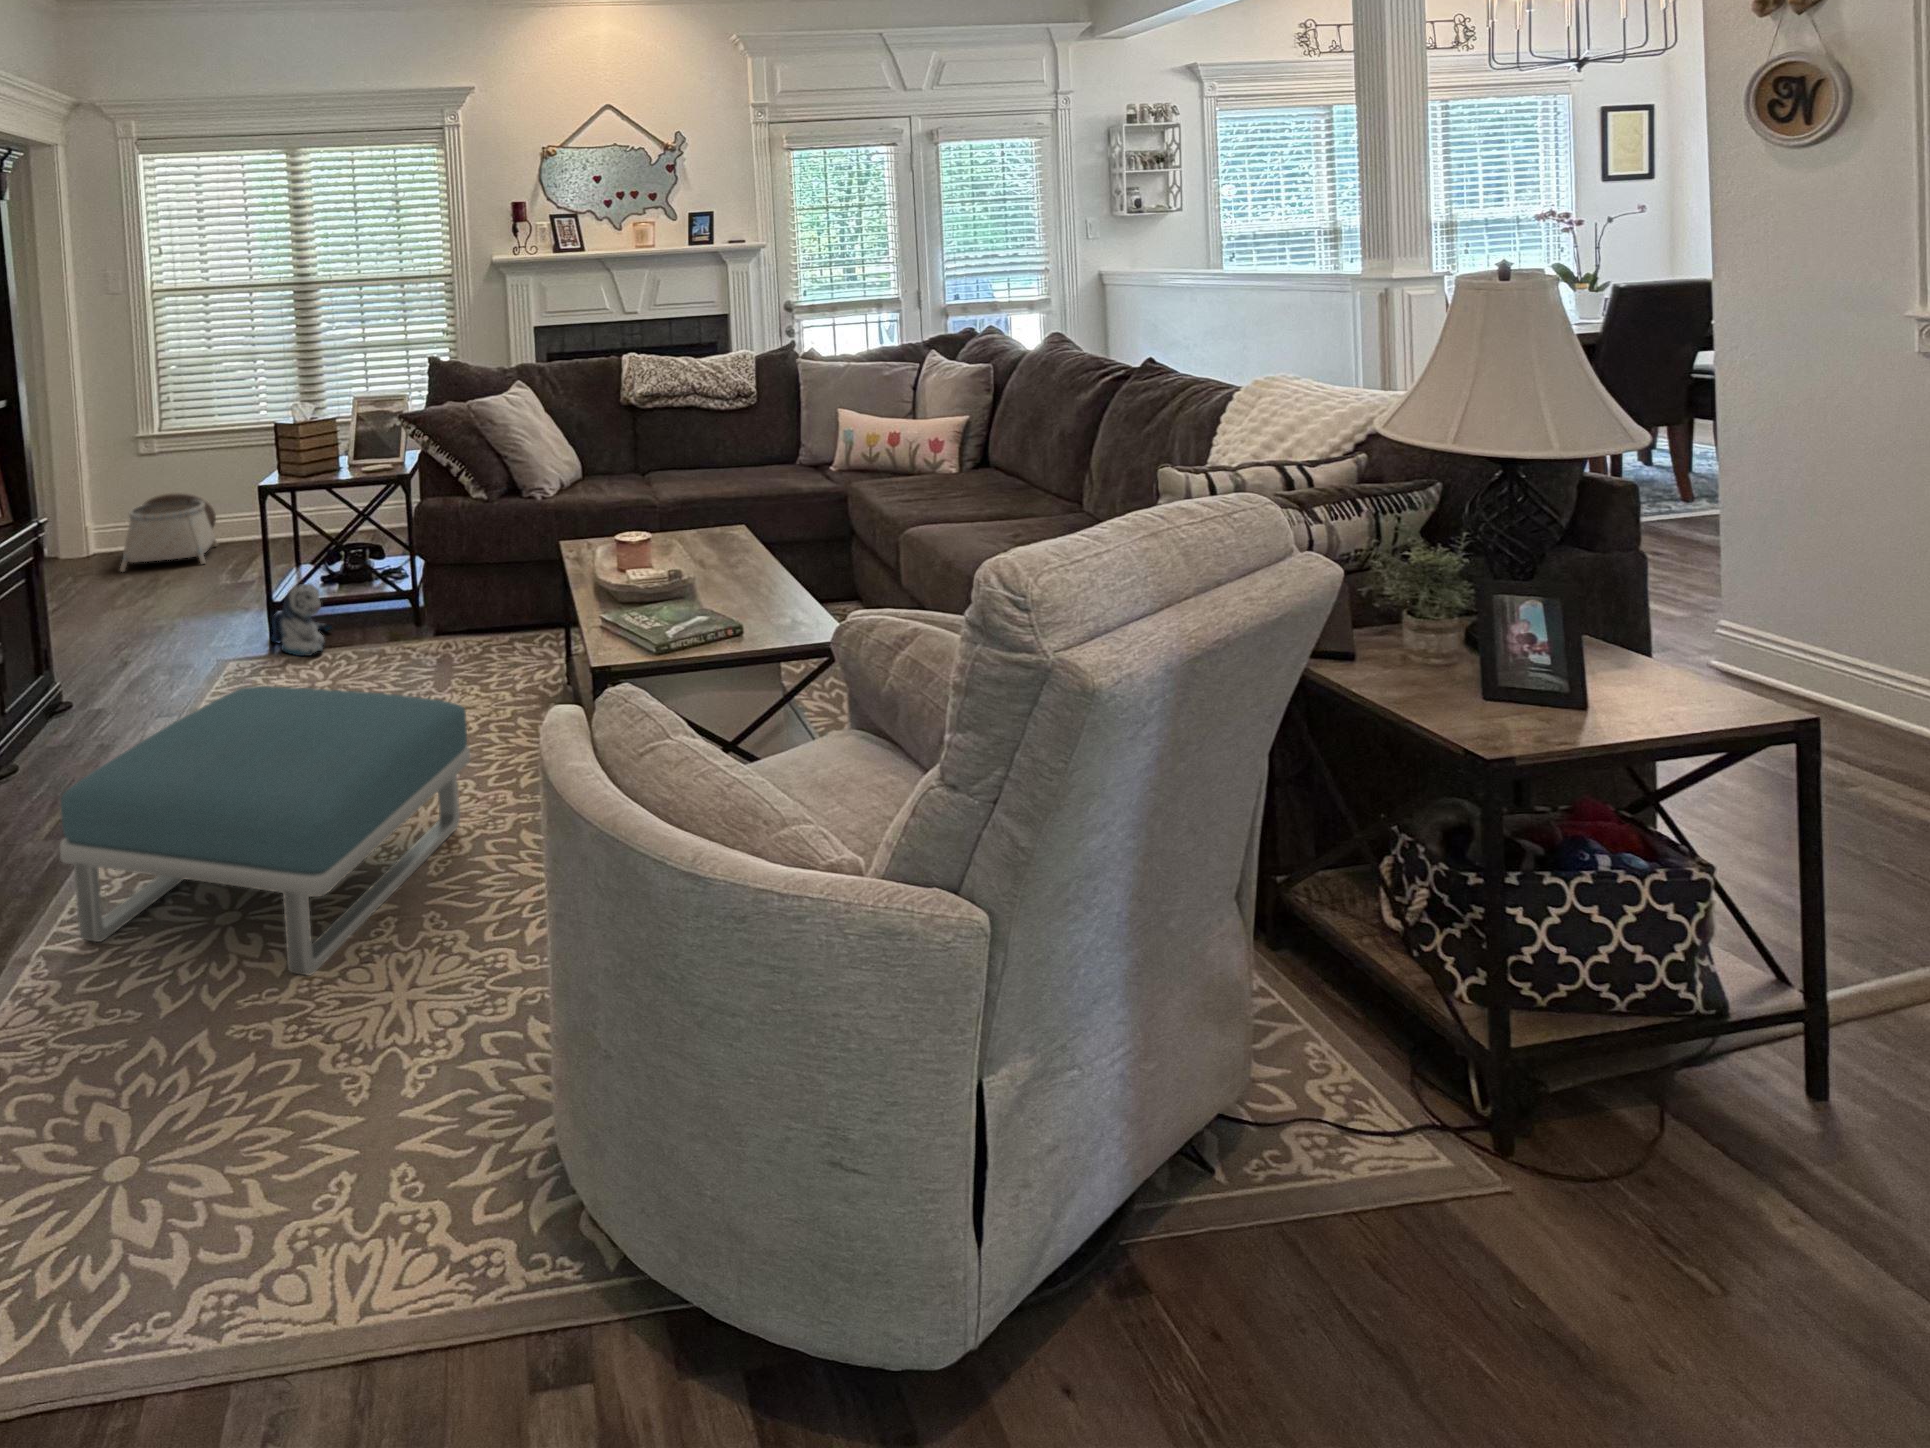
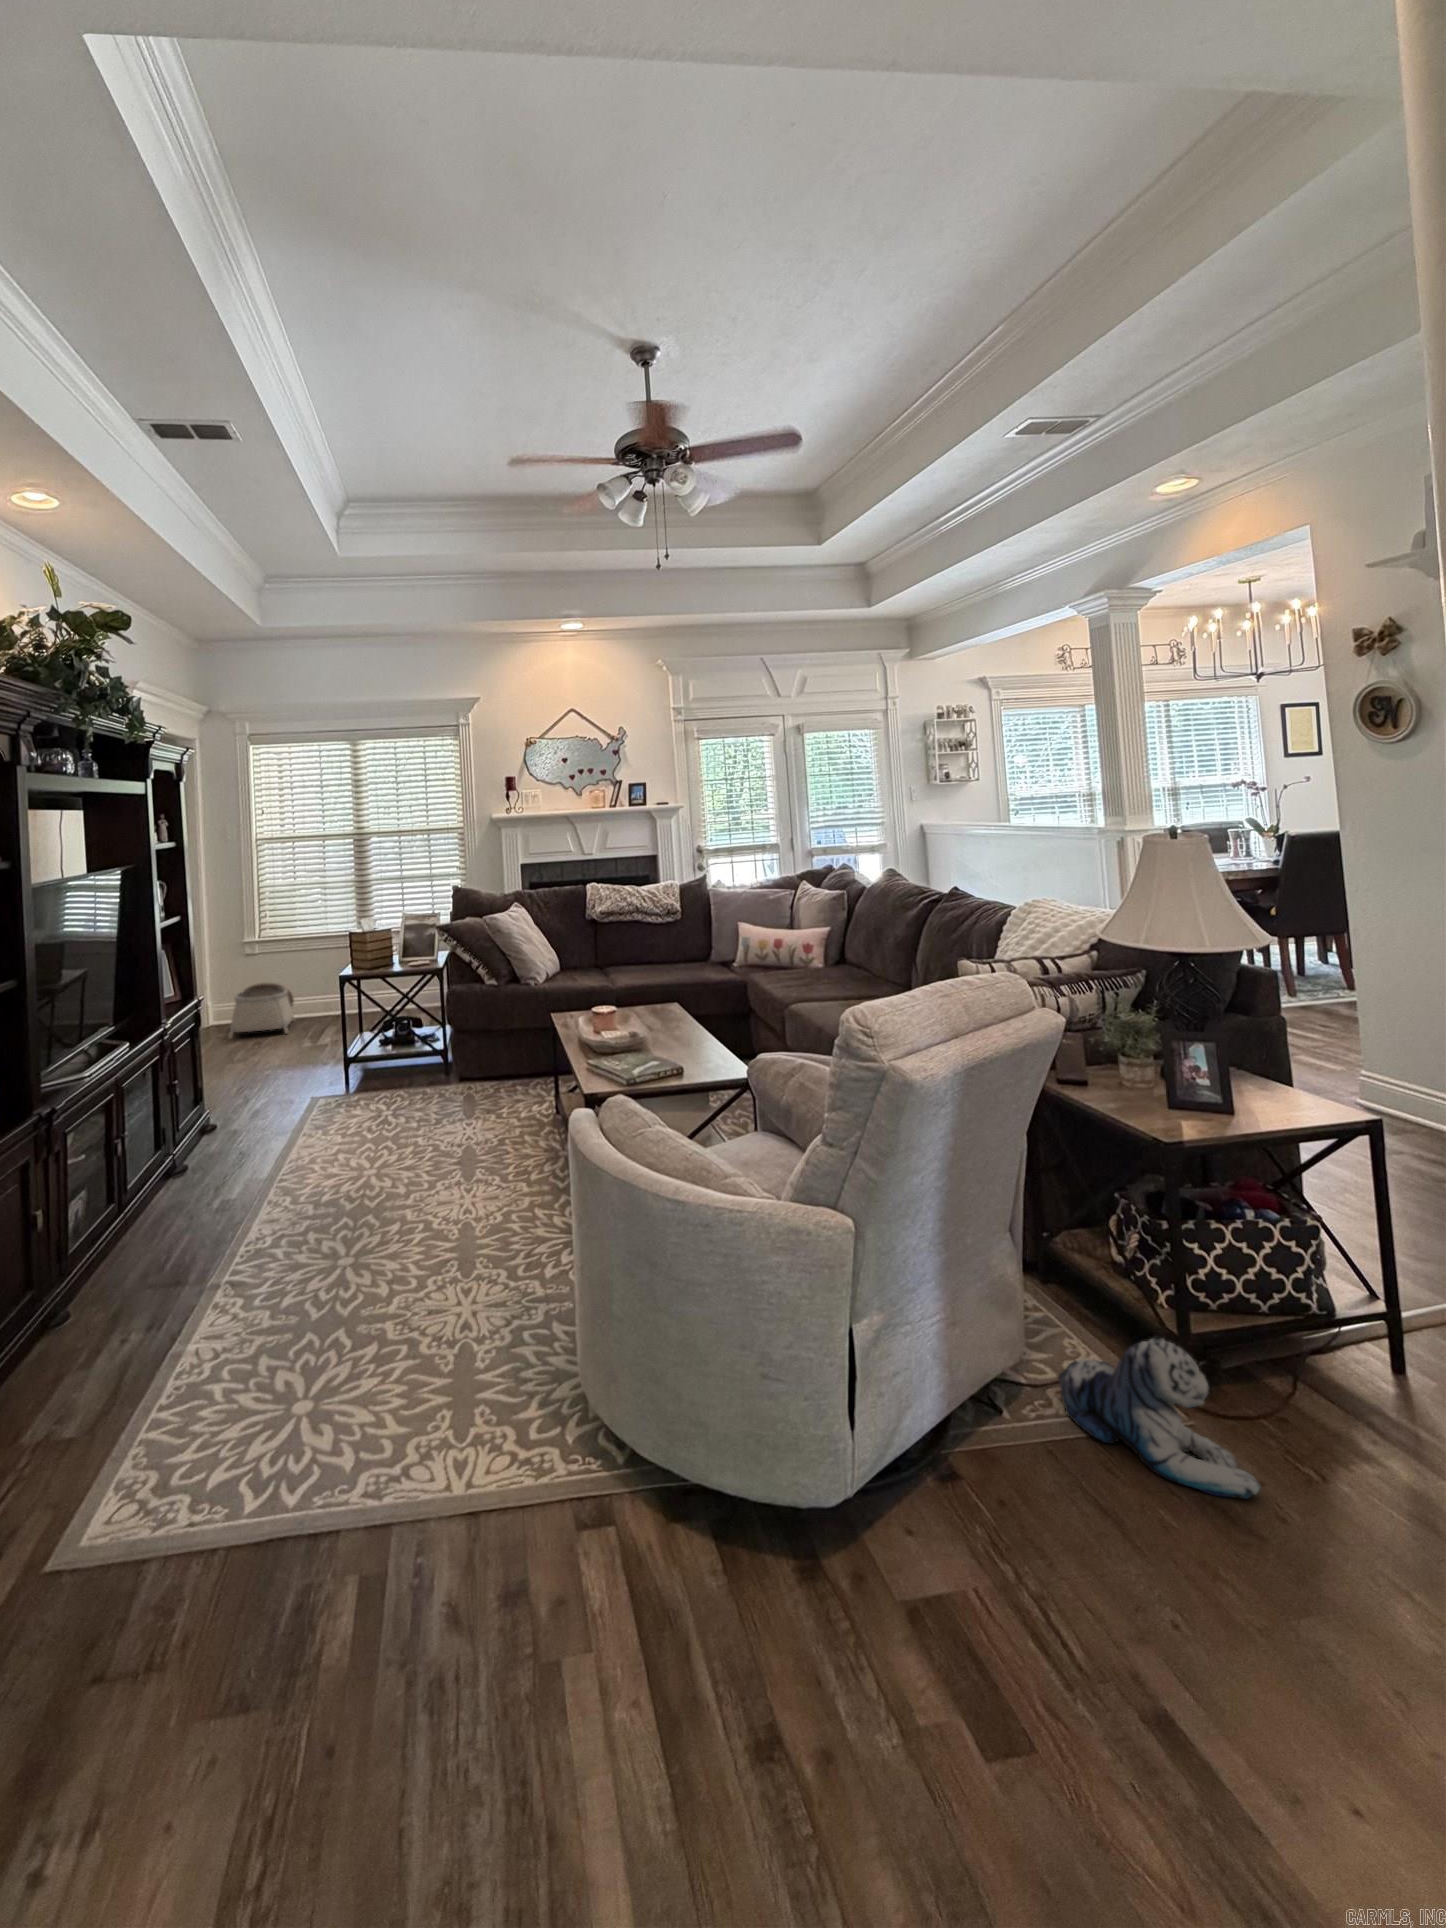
plush toy: present [271,584,331,656] -> present [1059,1337,1260,1499]
footstool: present [59,686,471,976] -> none [238,1110,501,1297]

